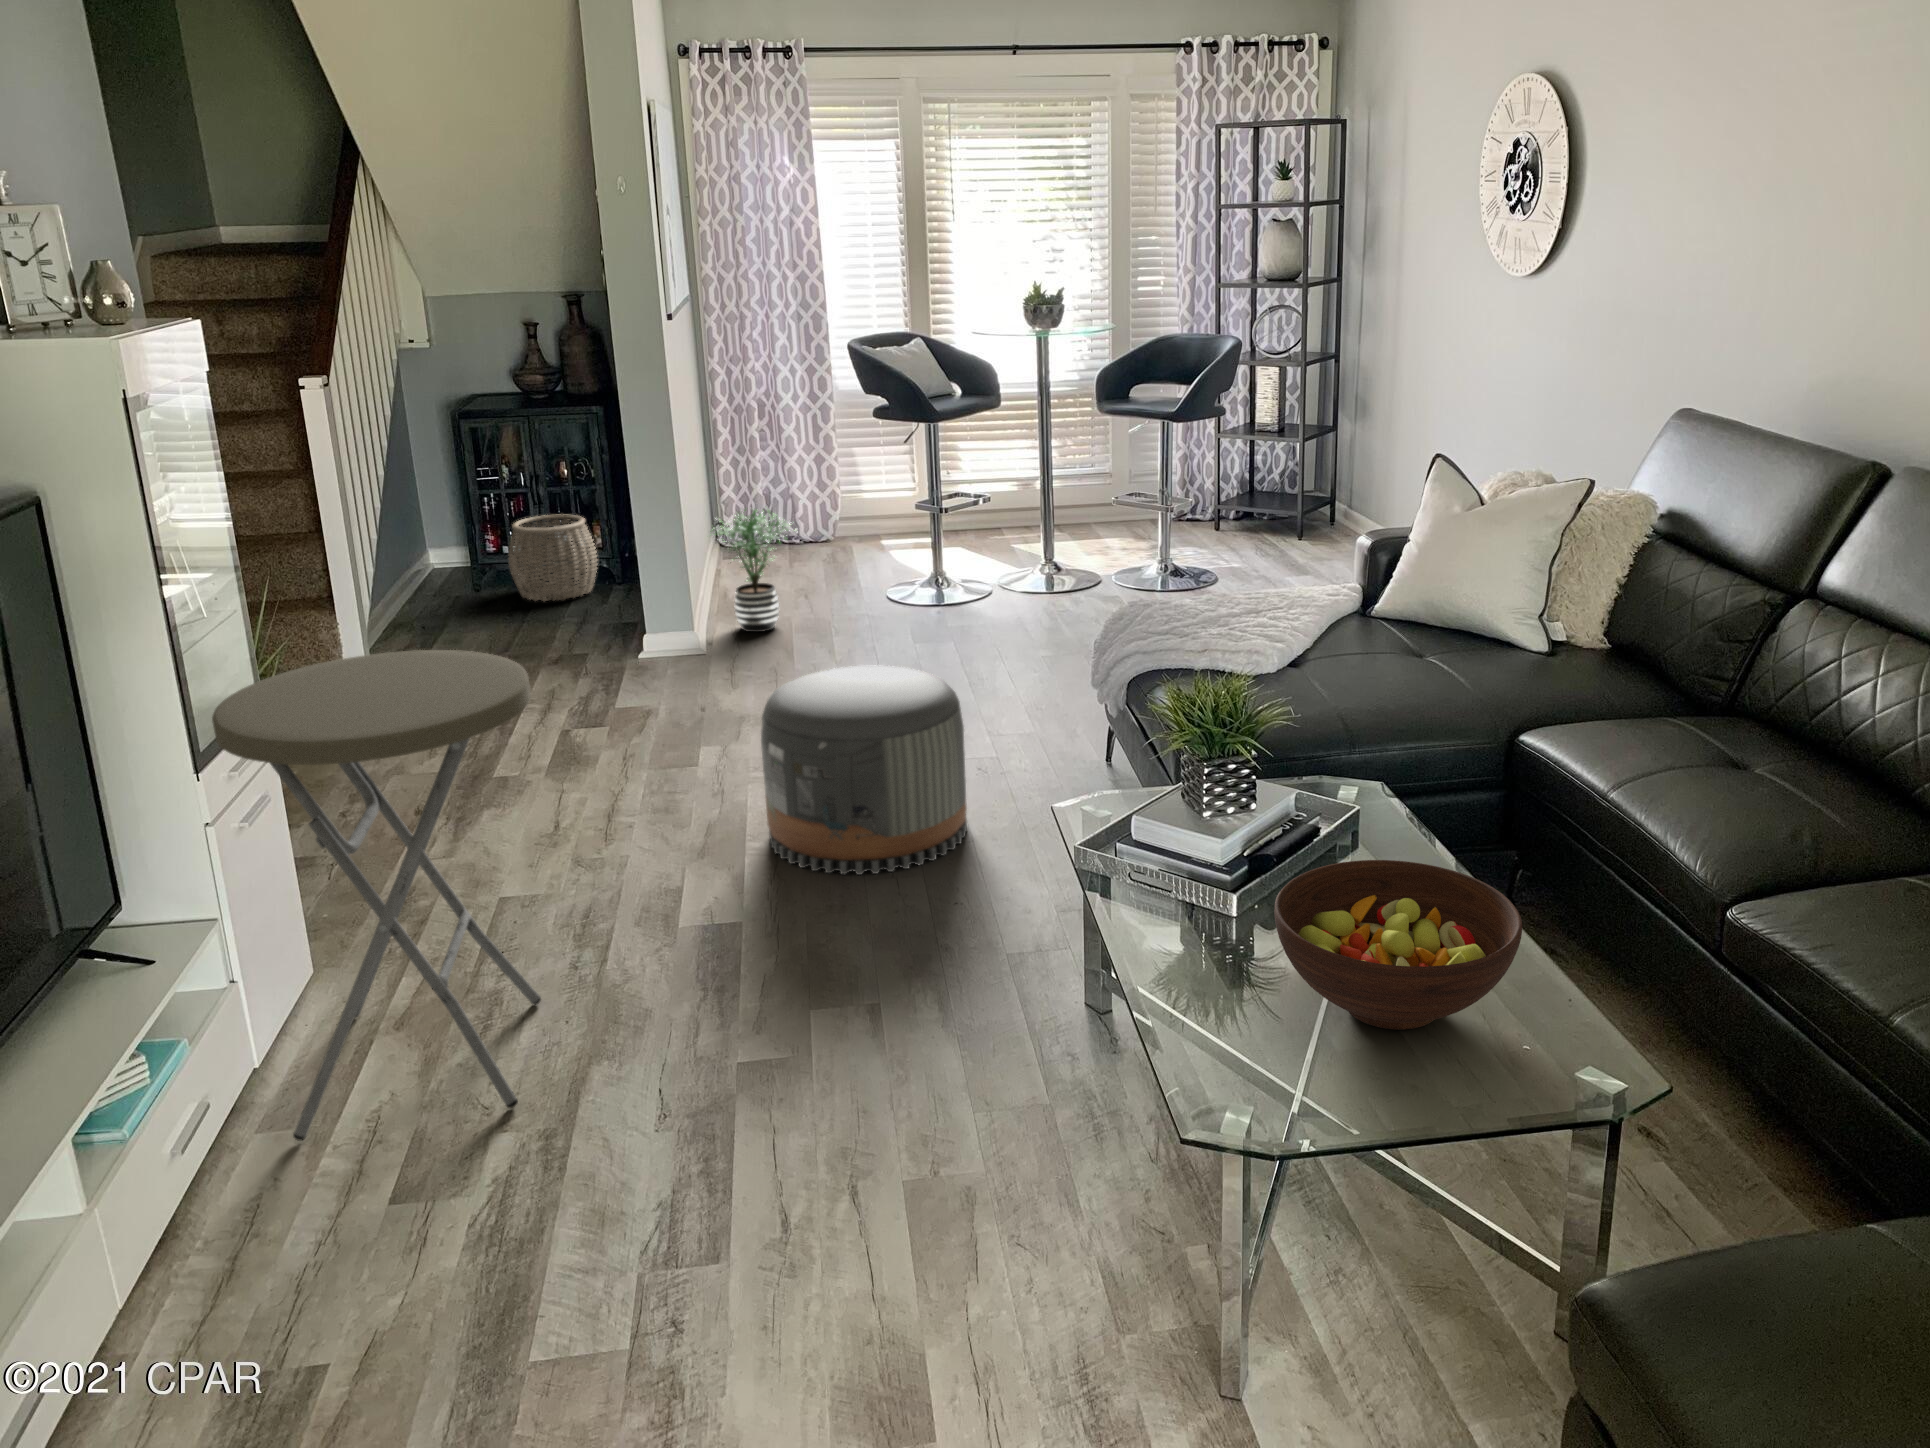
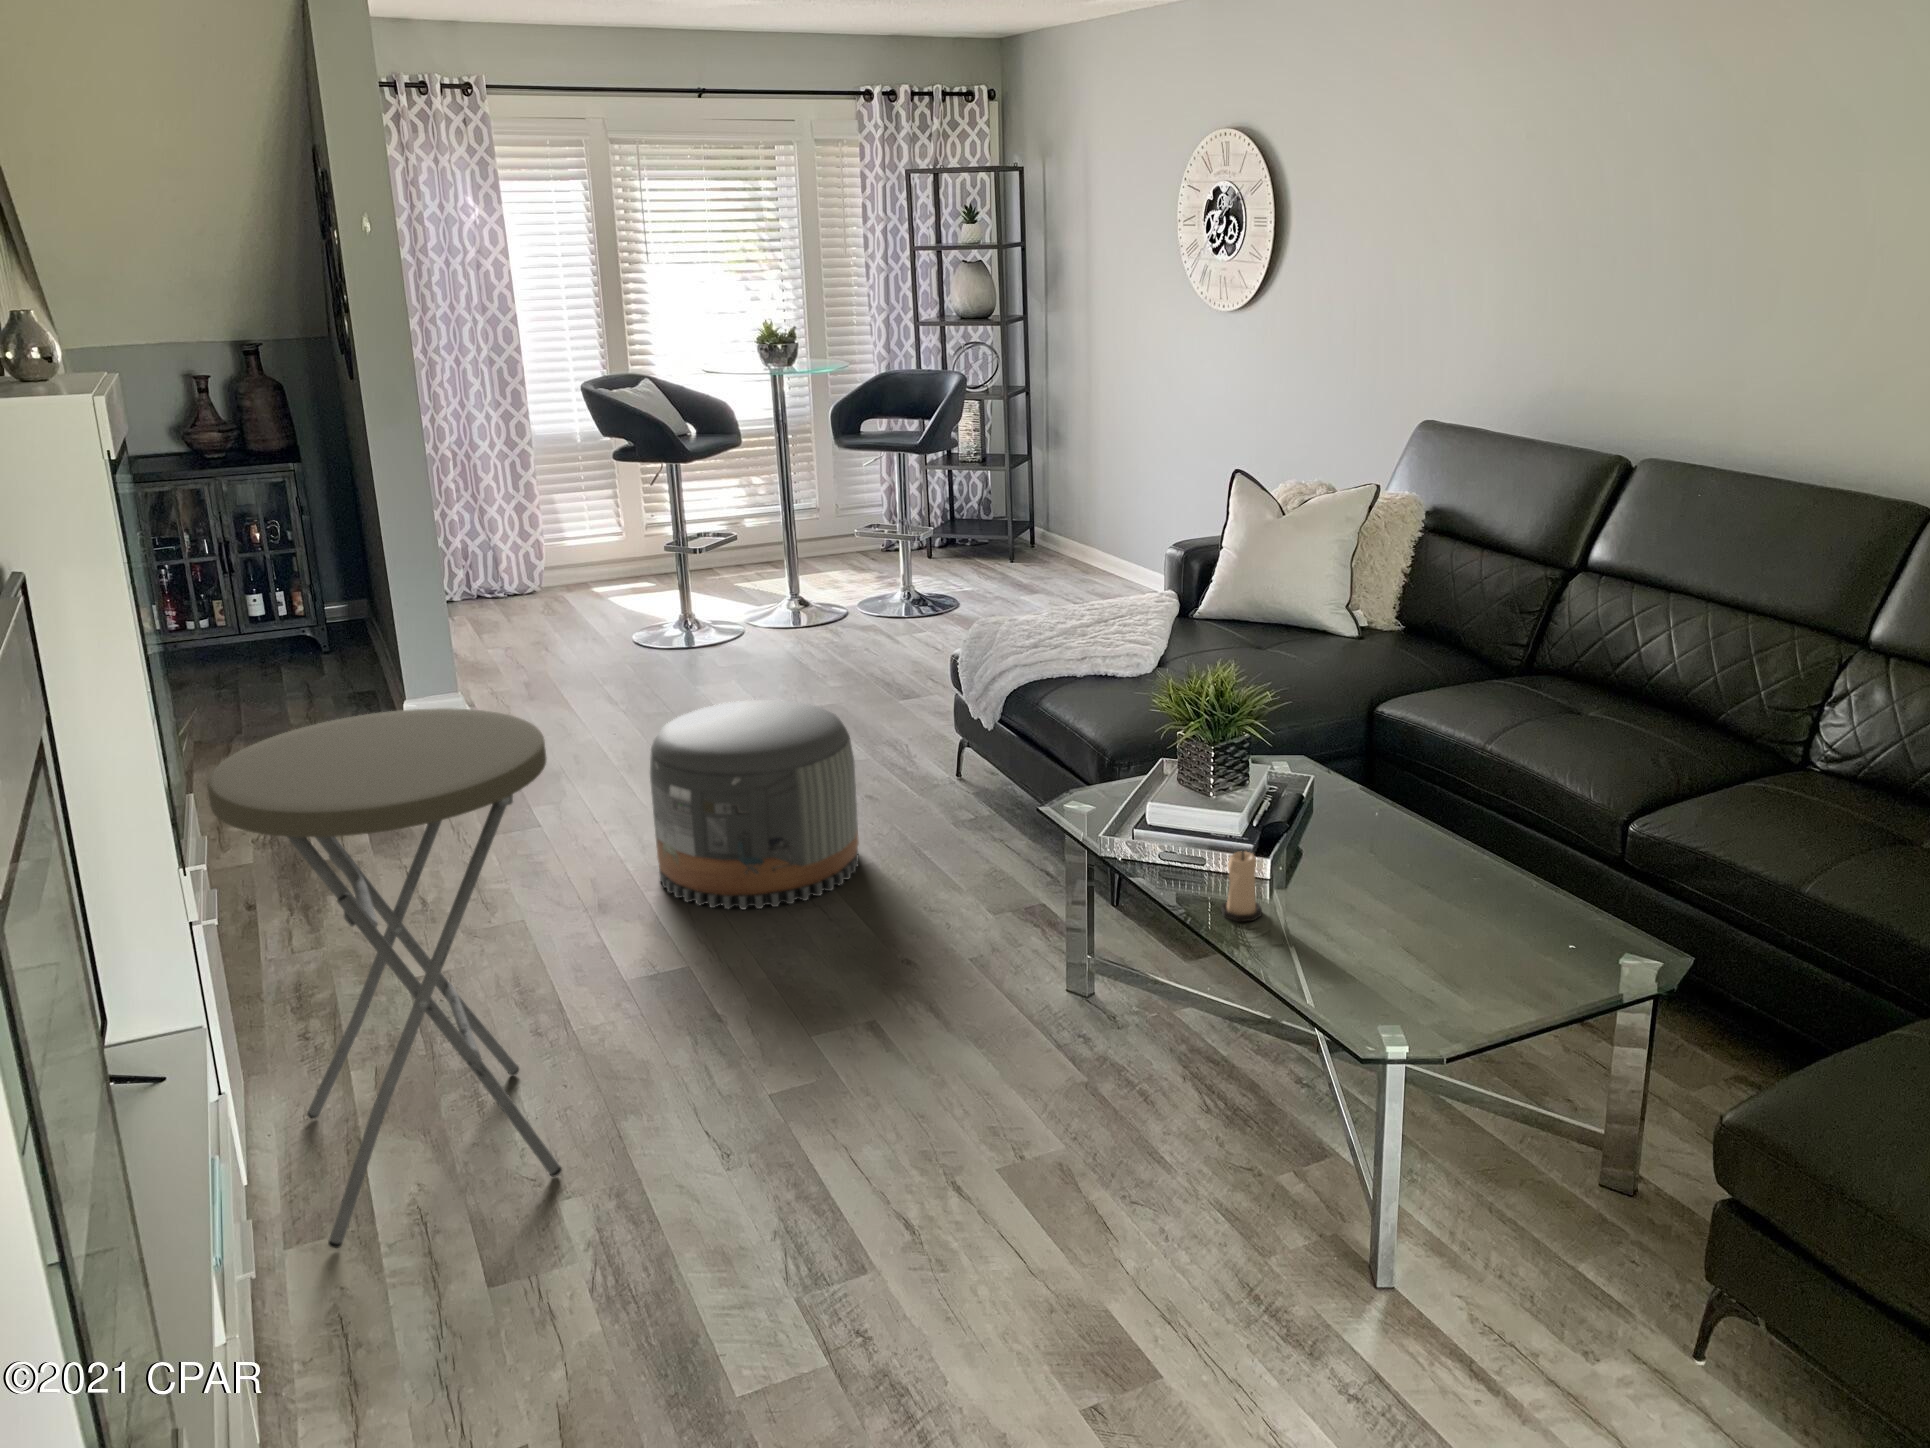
potted plant: present [710,510,797,632] -> none [454,557,552,689]
woven basket: present [508,514,597,601] -> none [197,581,303,677]
fruit bowl: present [1274,860,1522,1030] -> none [1344,809,1561,951]
candle: none [1163,882,1207,961] -> present [1221,851,1262,922]

